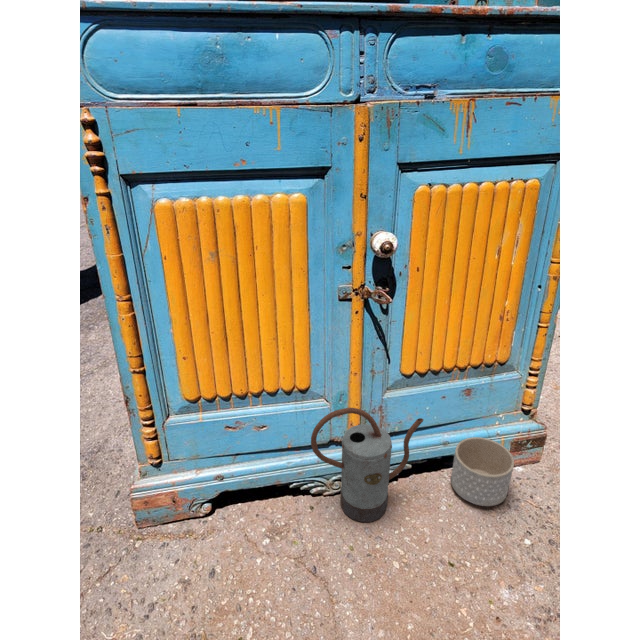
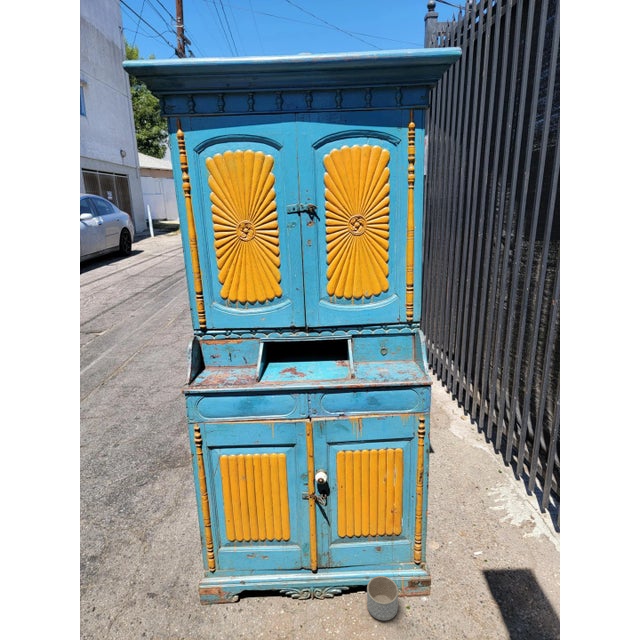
watering can: present [311,408,423,522] -> none [285,556,345,620]

